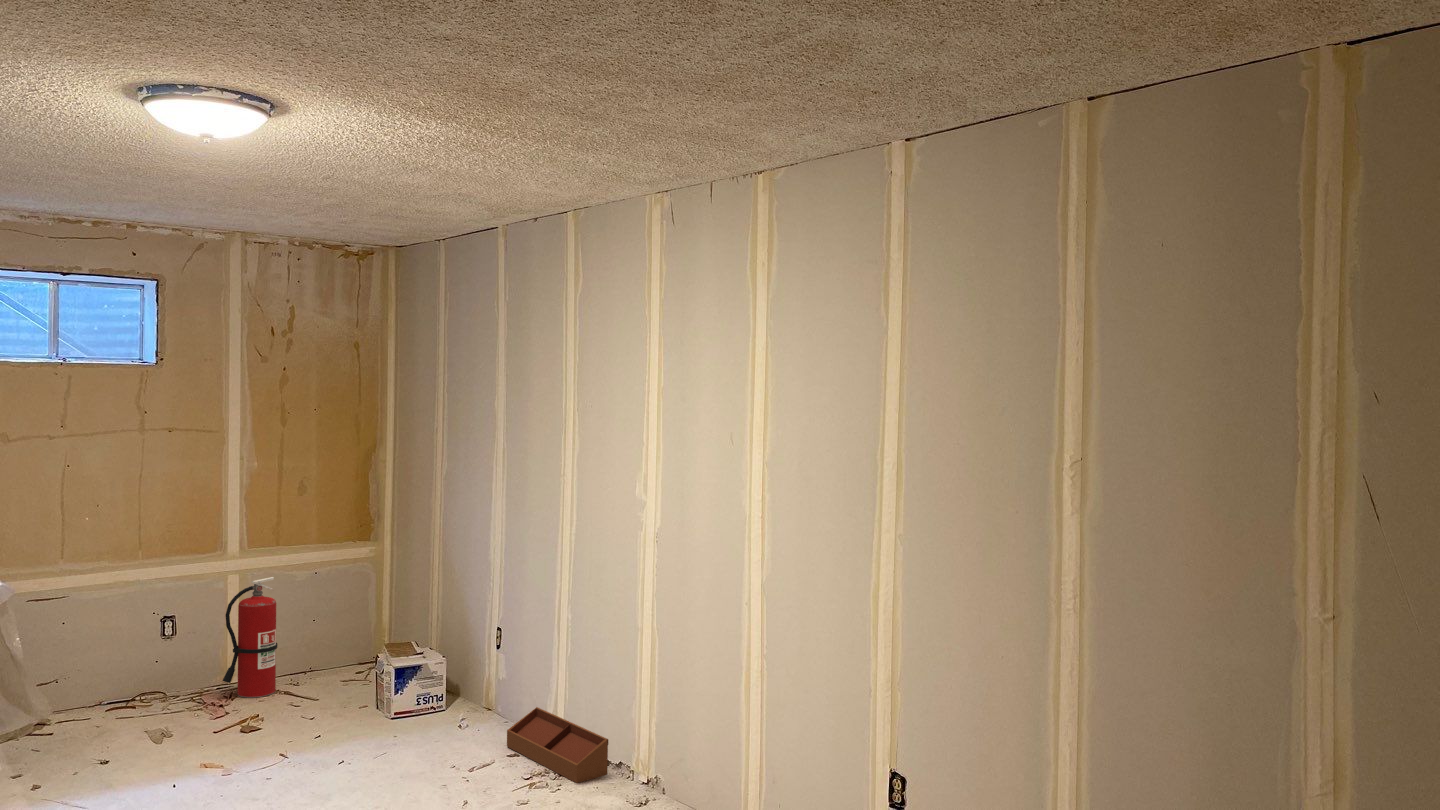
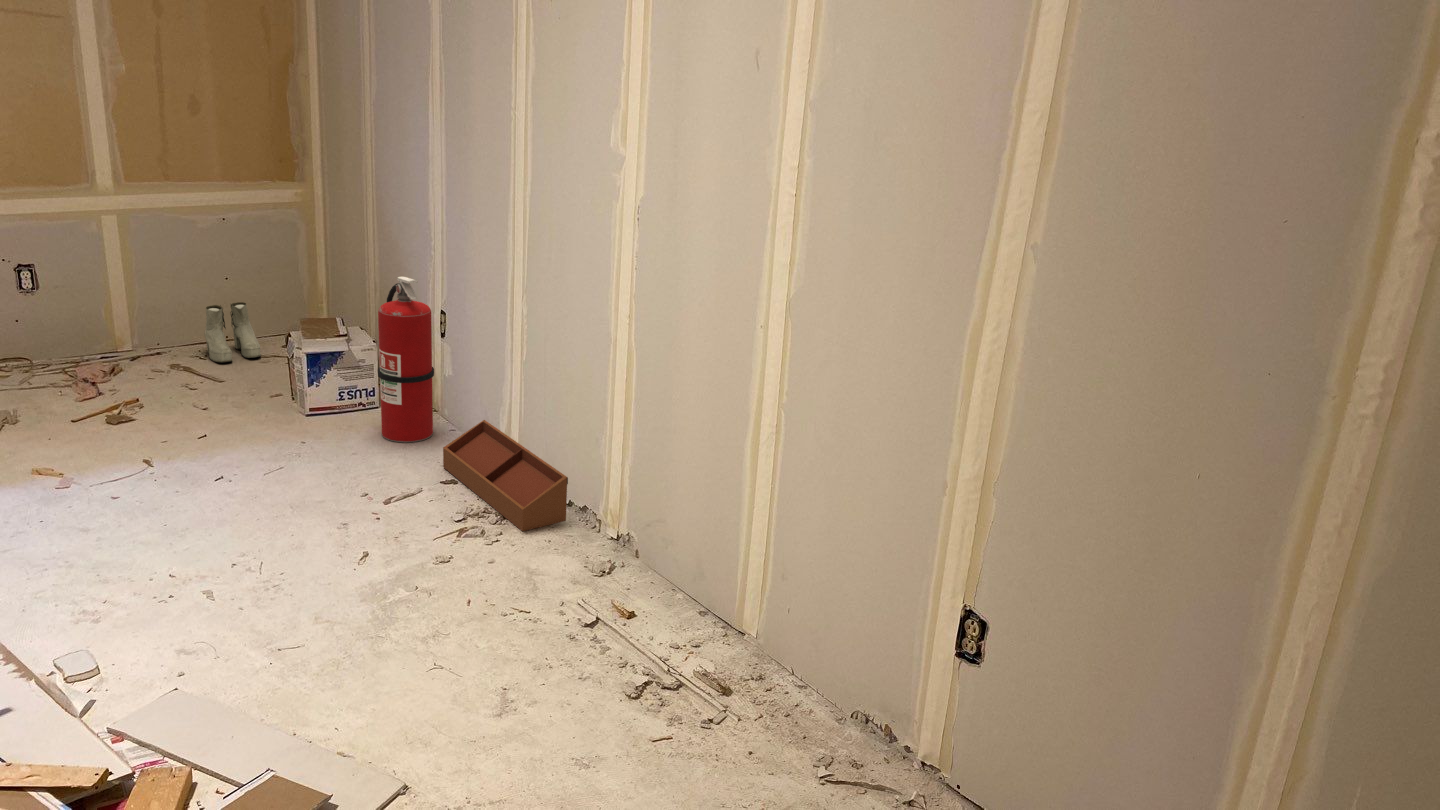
fire extinguisher: present [223,577,277,698] -> present [378,276,434,442]
boots: none [296,638,341,687] -> present [204,302,261,363]

